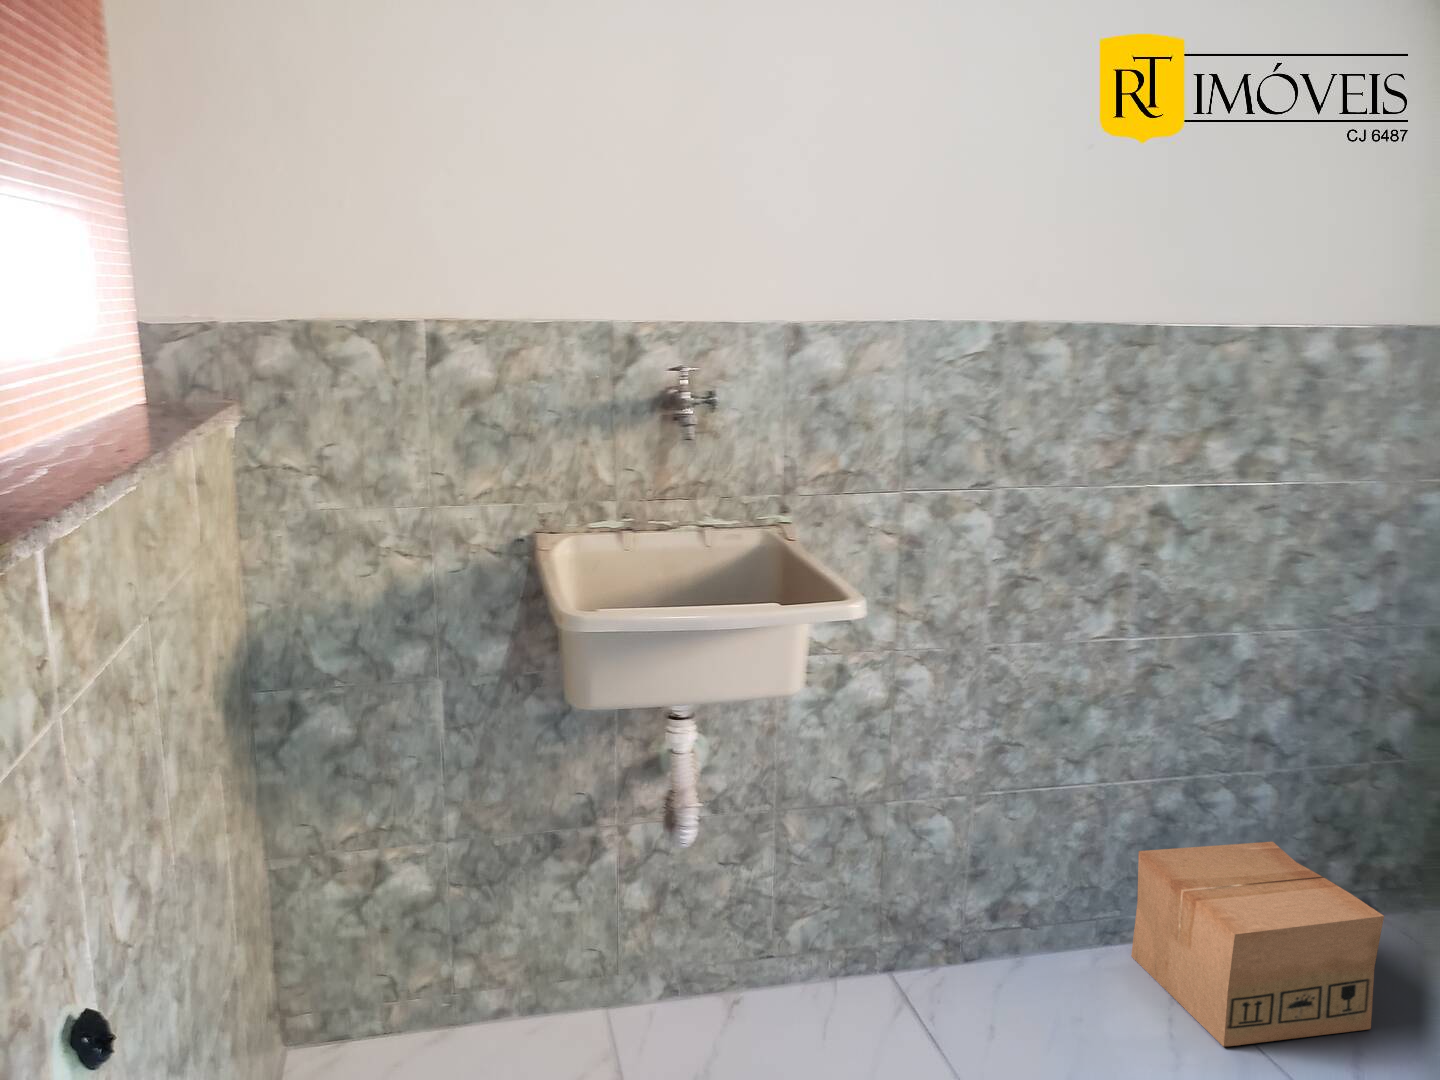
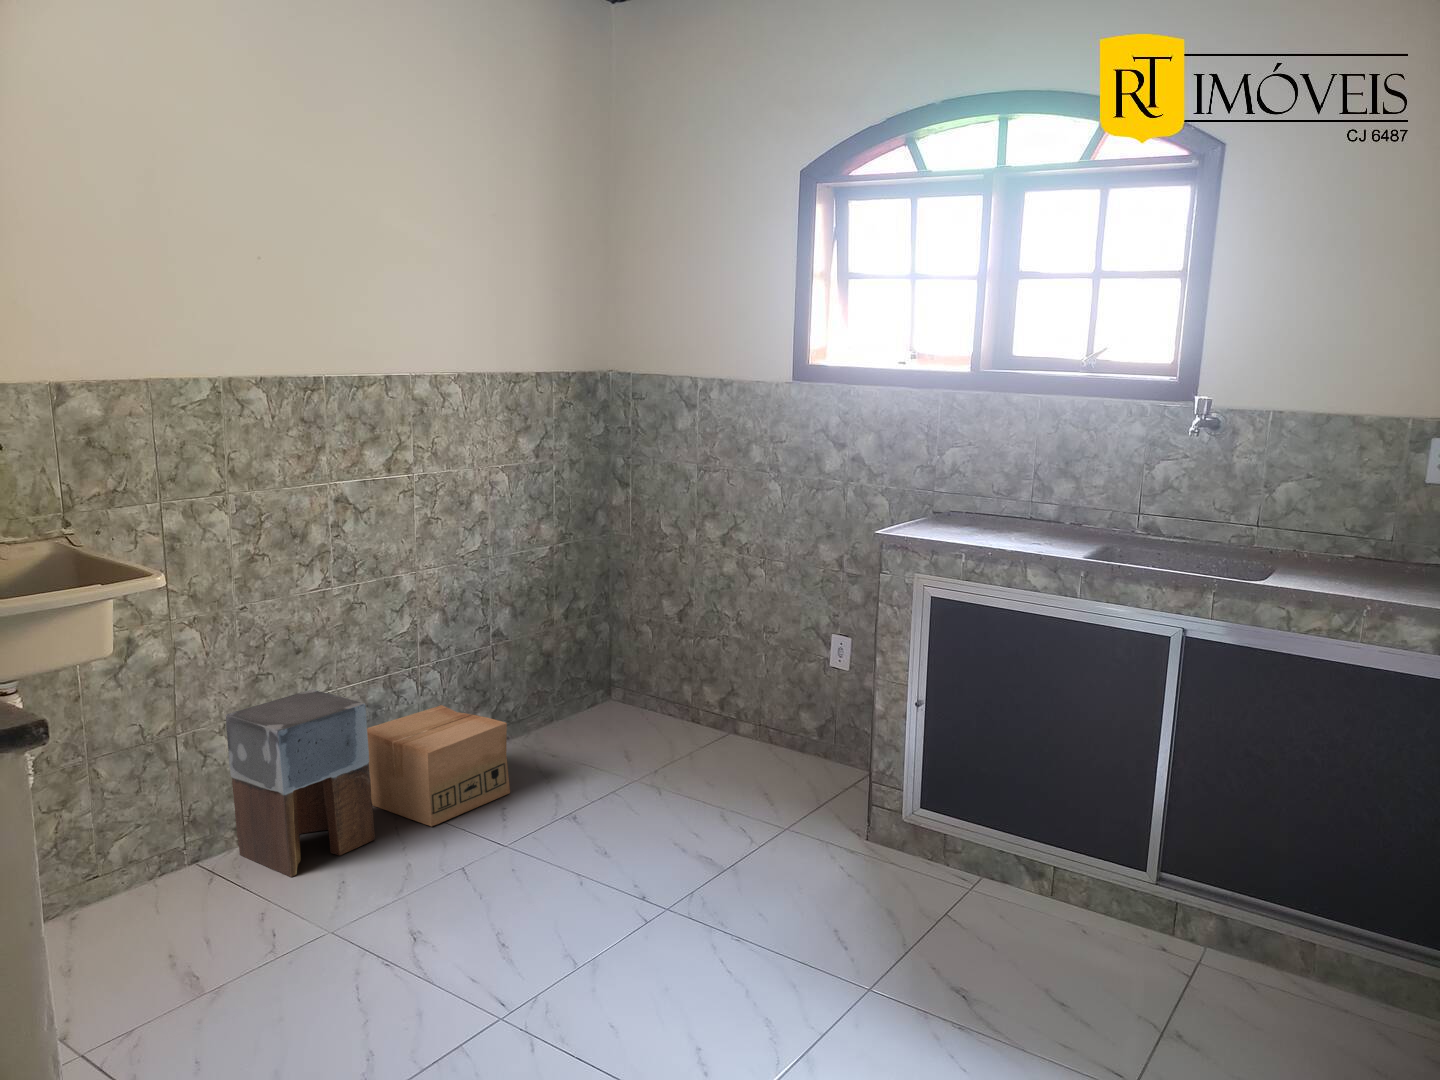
stool: none [944,780,1145,1054] -> present [226,689,375,877]

